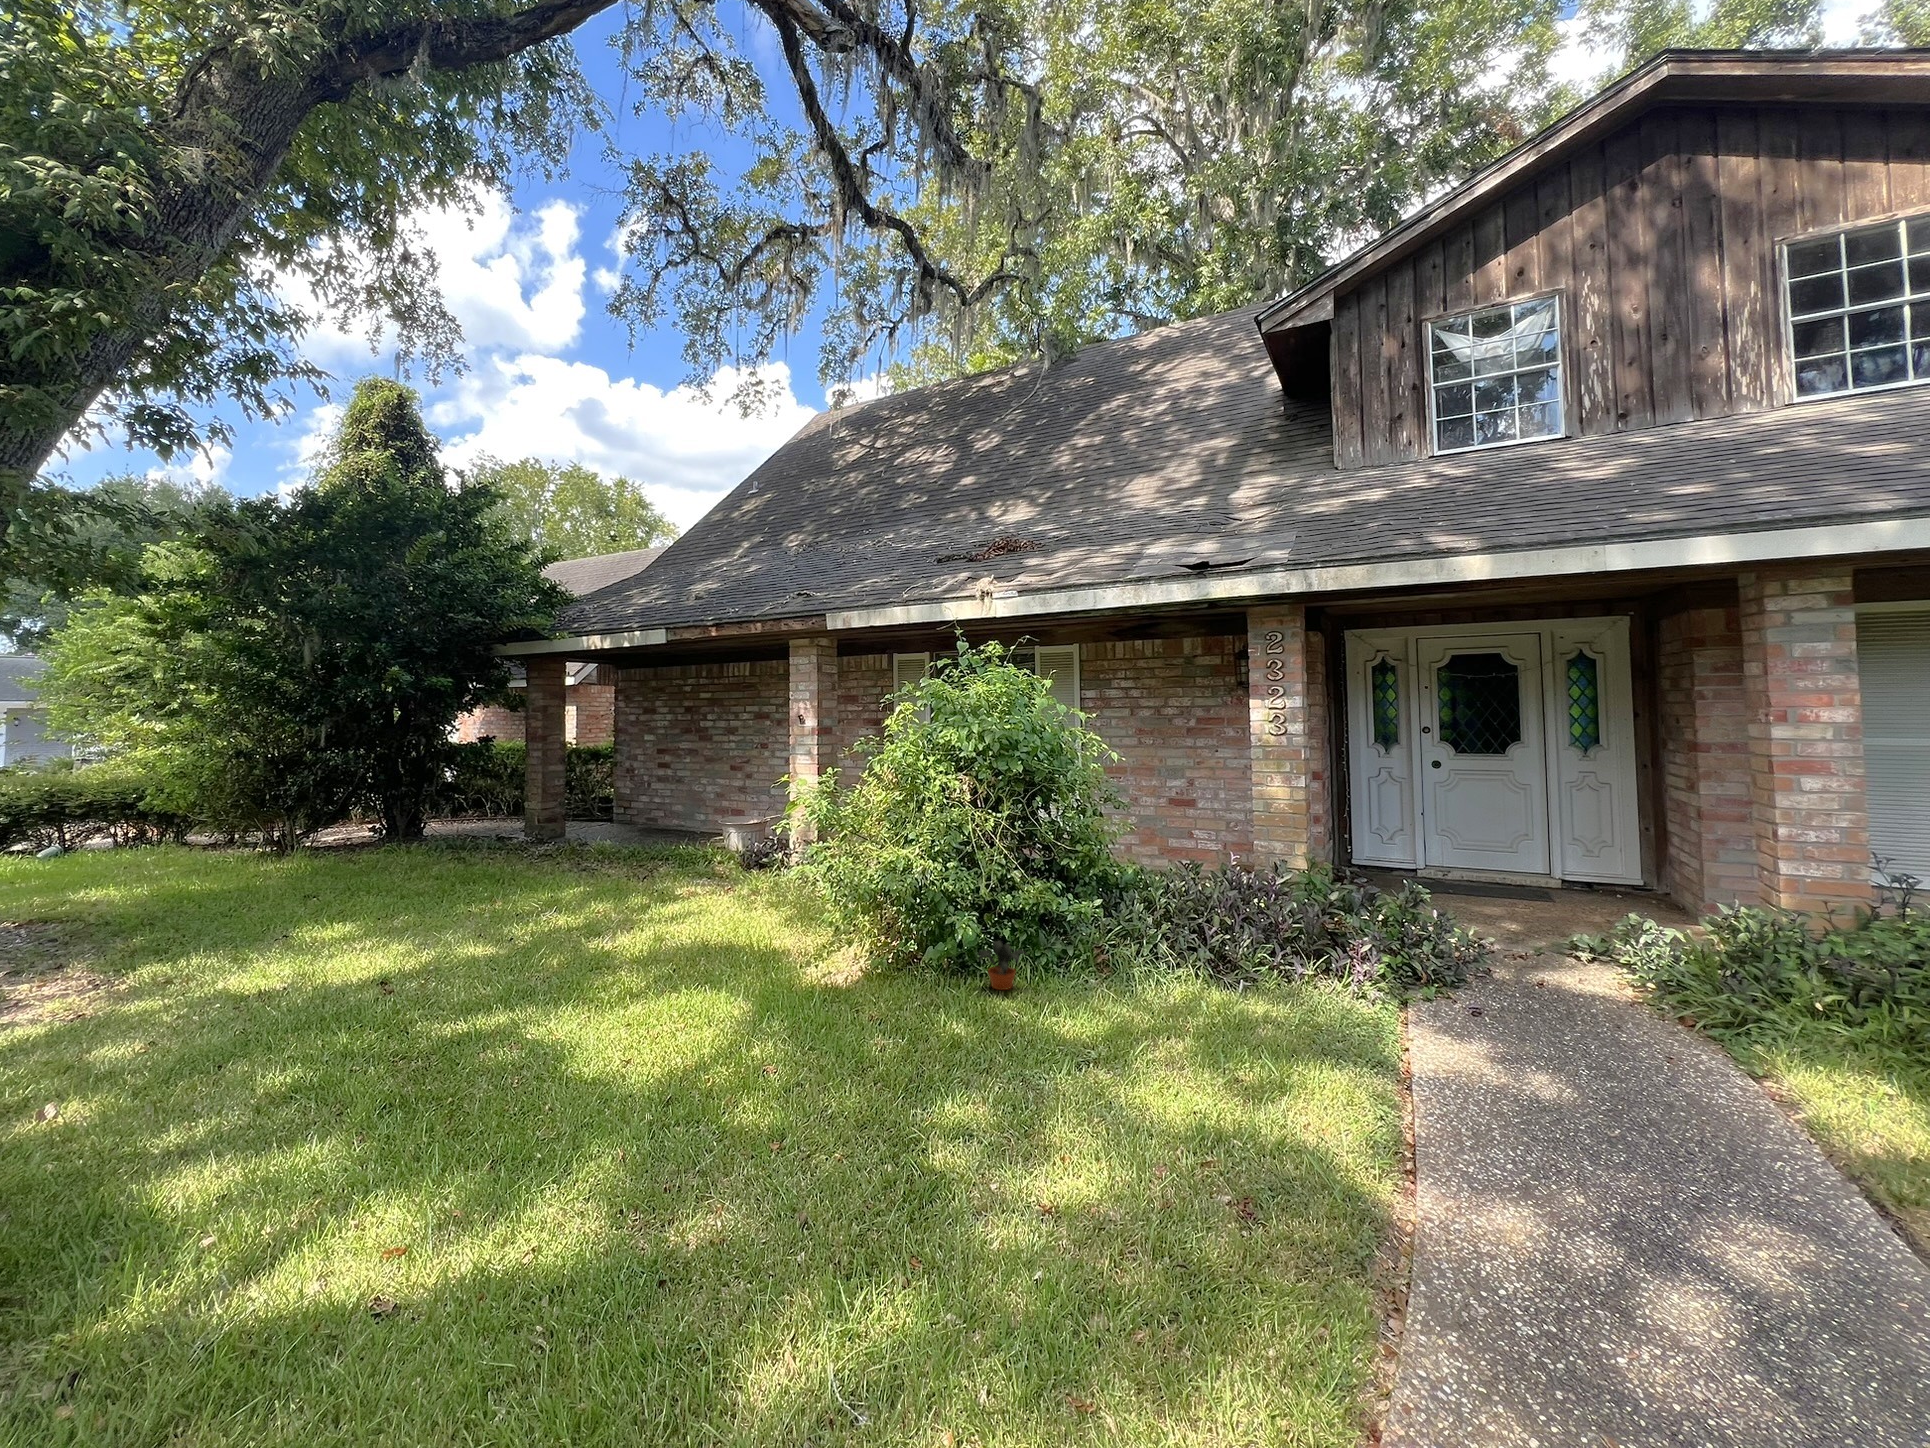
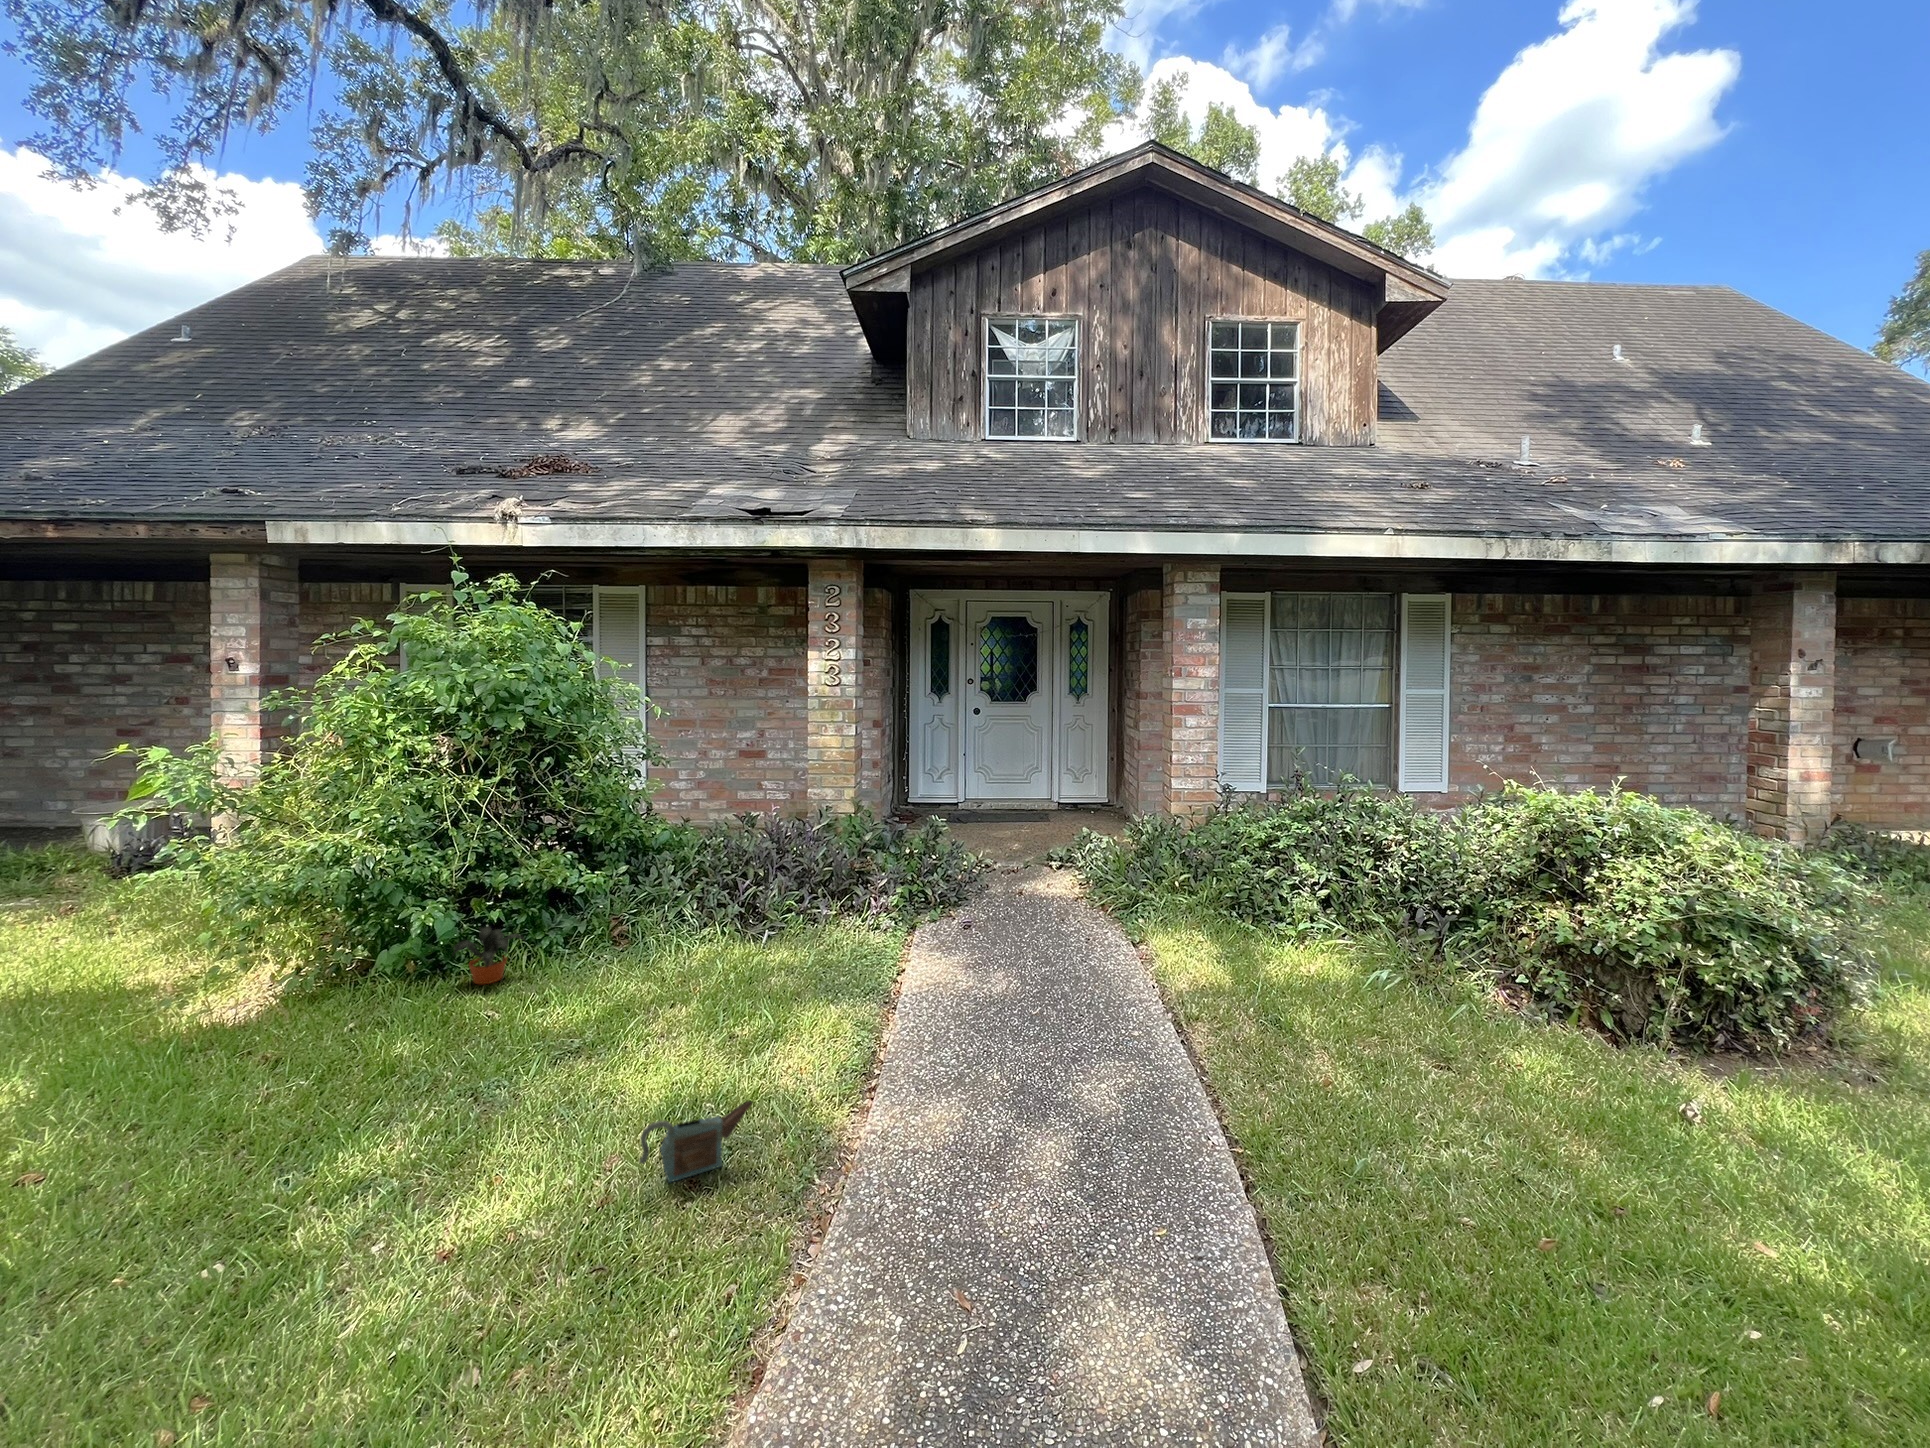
watering can: none [1196,1136,1300,1199] -> present [639,1101,753,1182]

